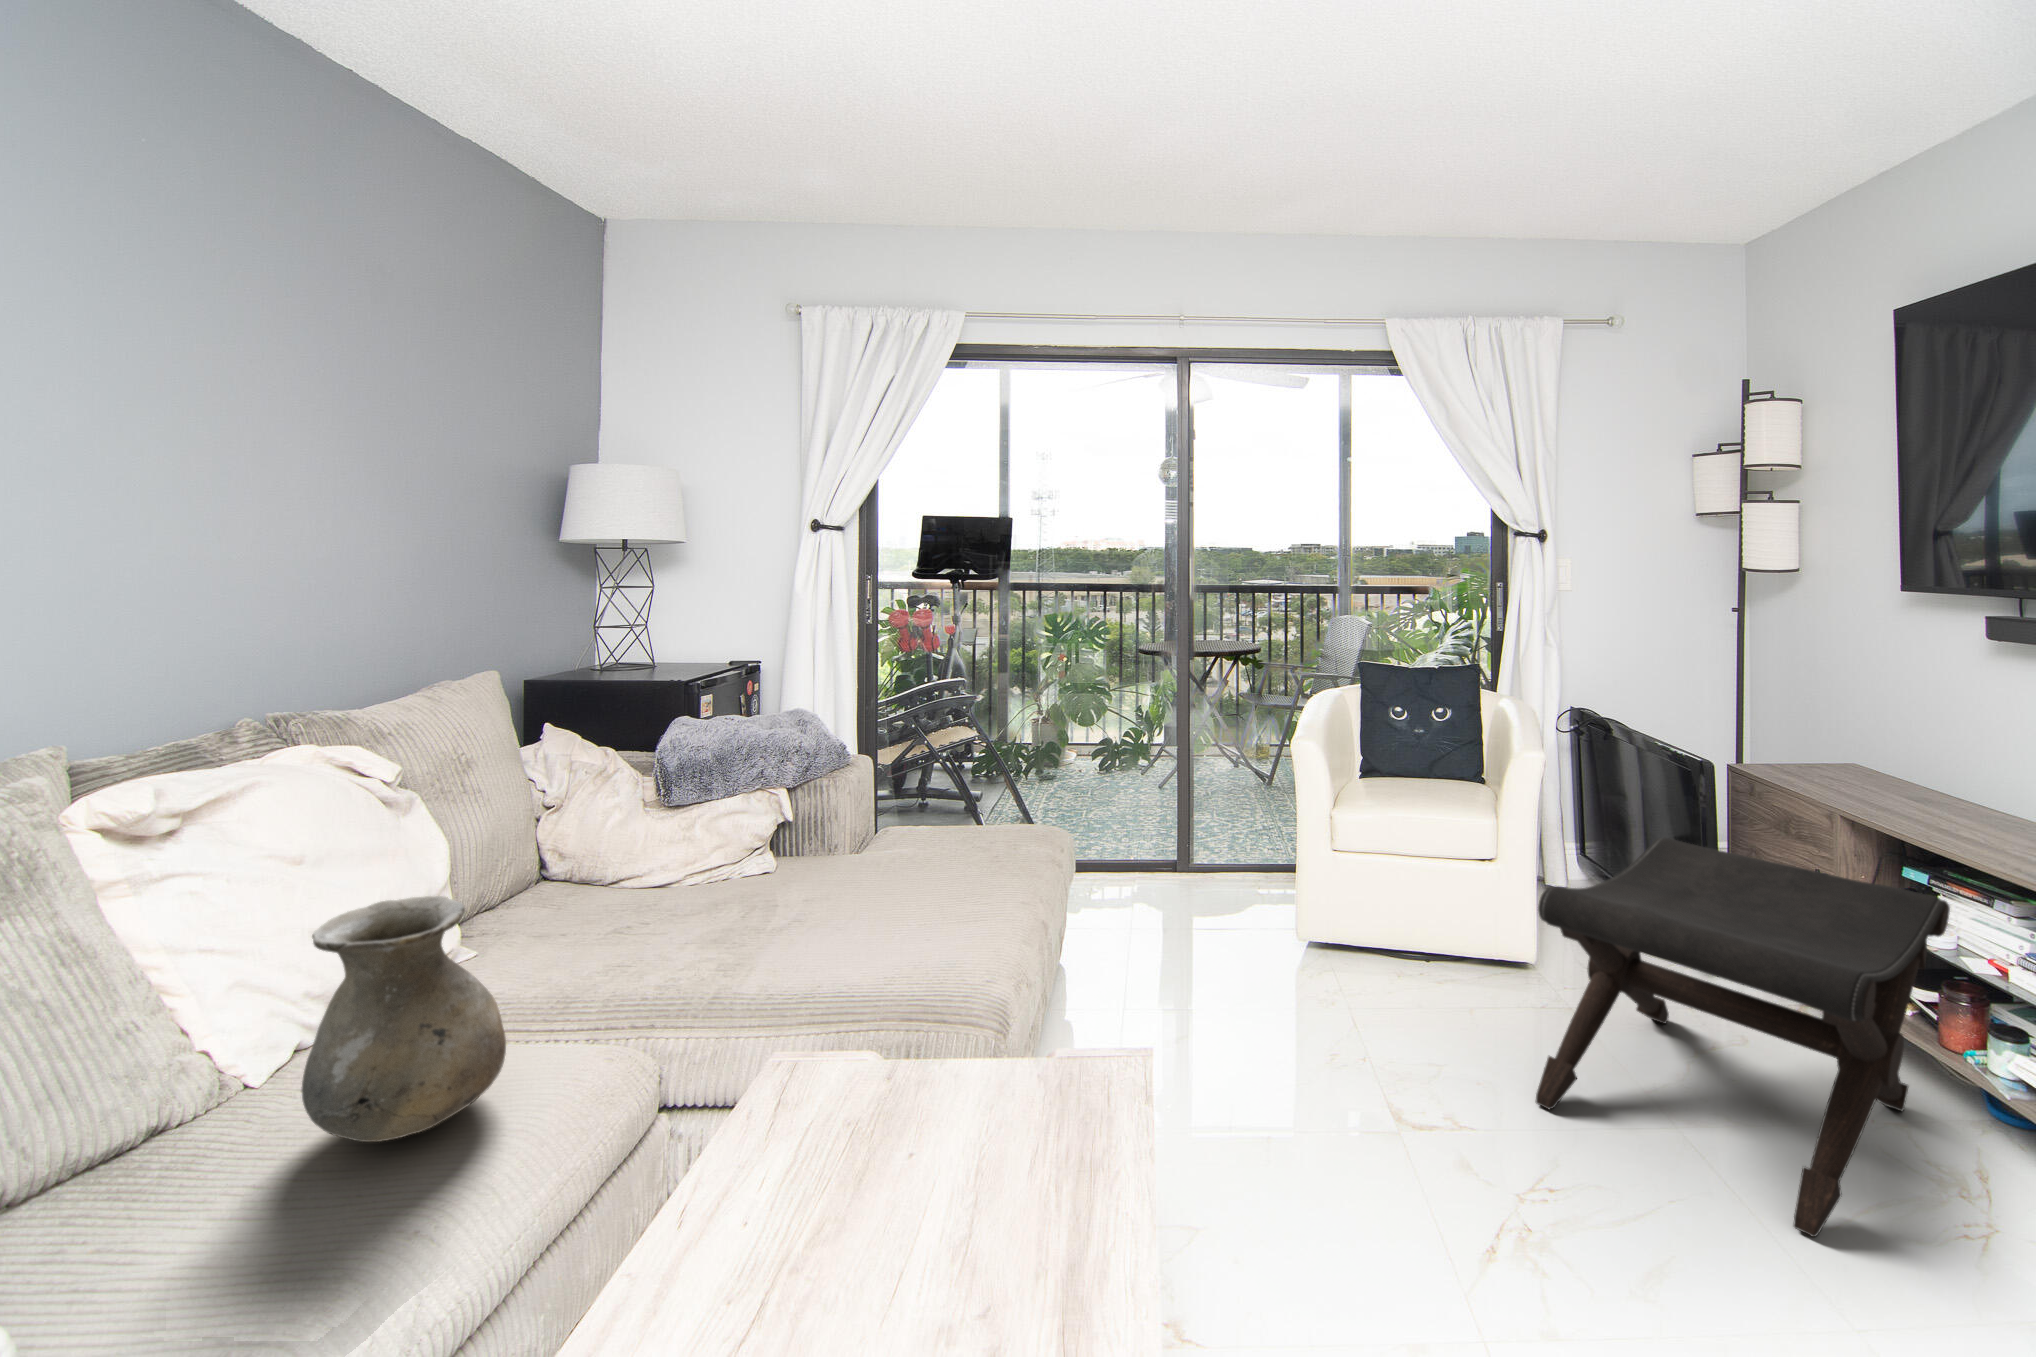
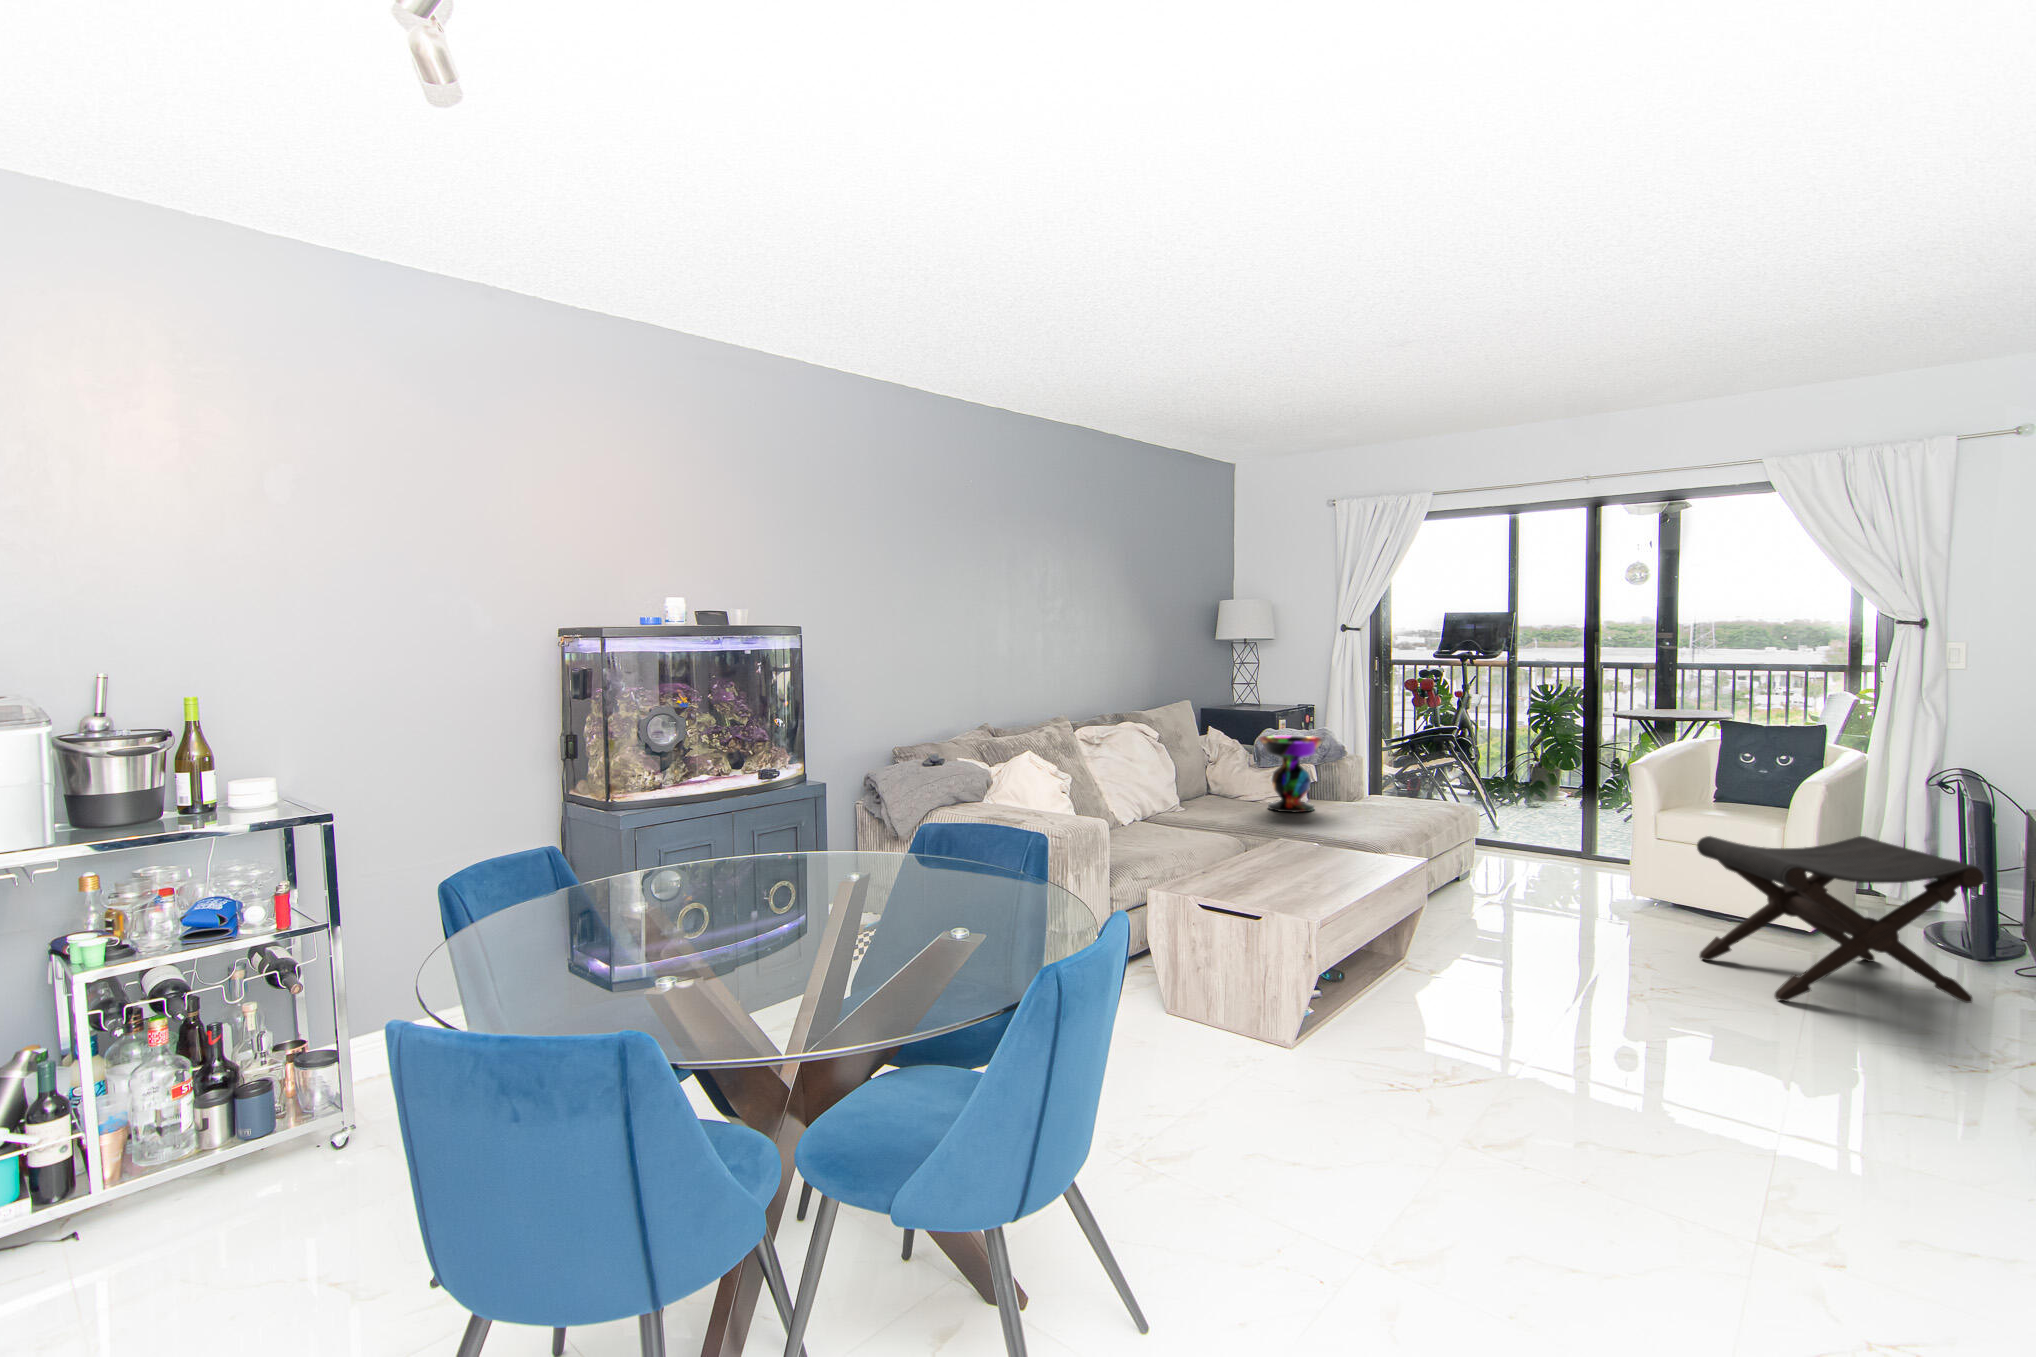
decorative bowl: none [663,740,820,927] -> present [1258,735,1324,812]
vase: present [302,896,506,1142] -> none [1149,762,1201,829]

